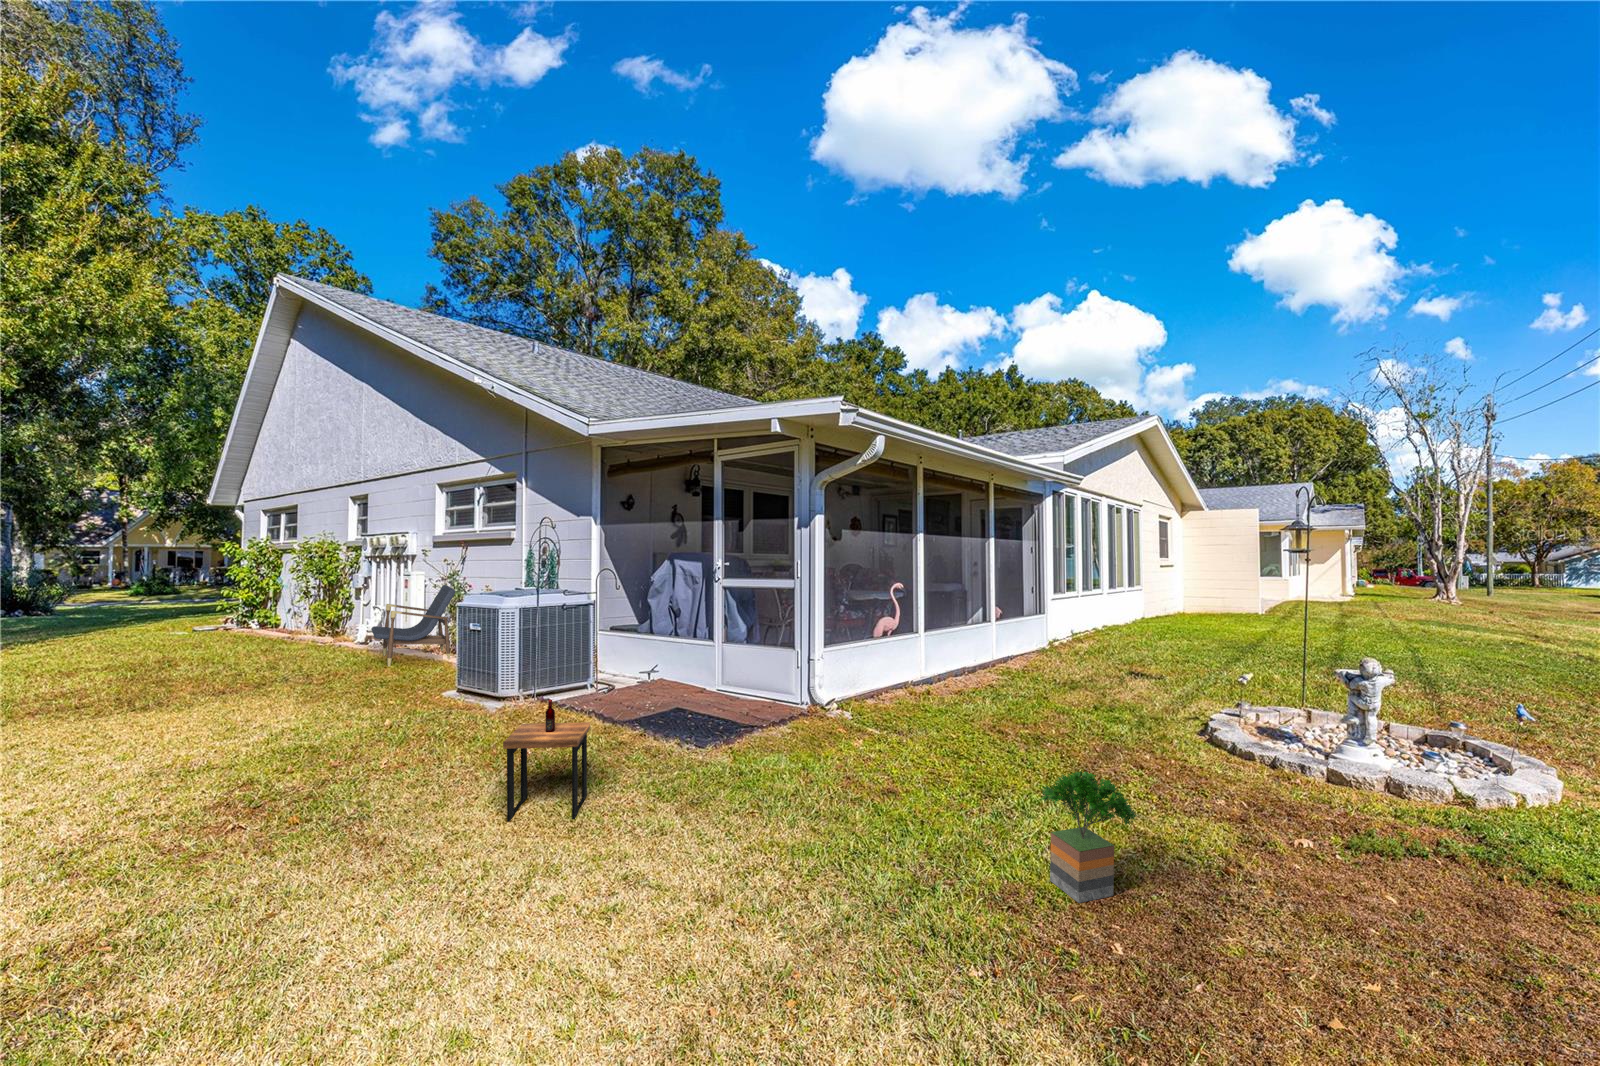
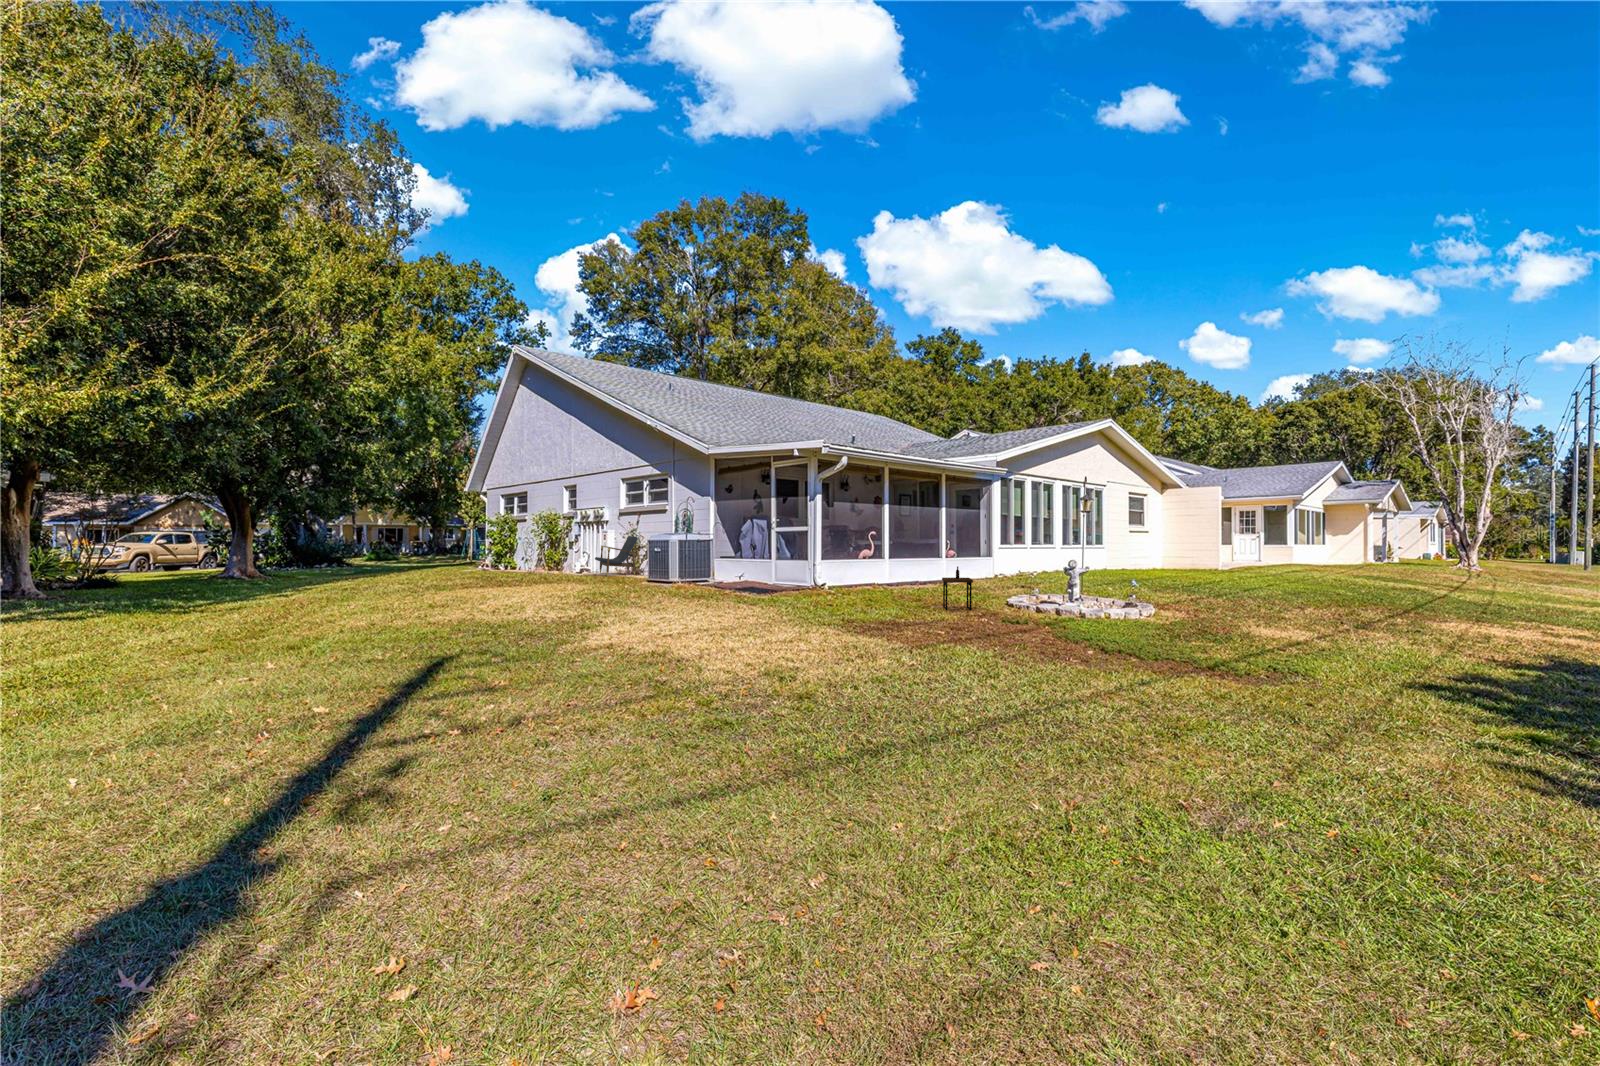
side table: present [503,699,590,822] -> present [942,566,973,610]
potted tree: present [1042,771,1136,903] -> none [861,576,888,613]

